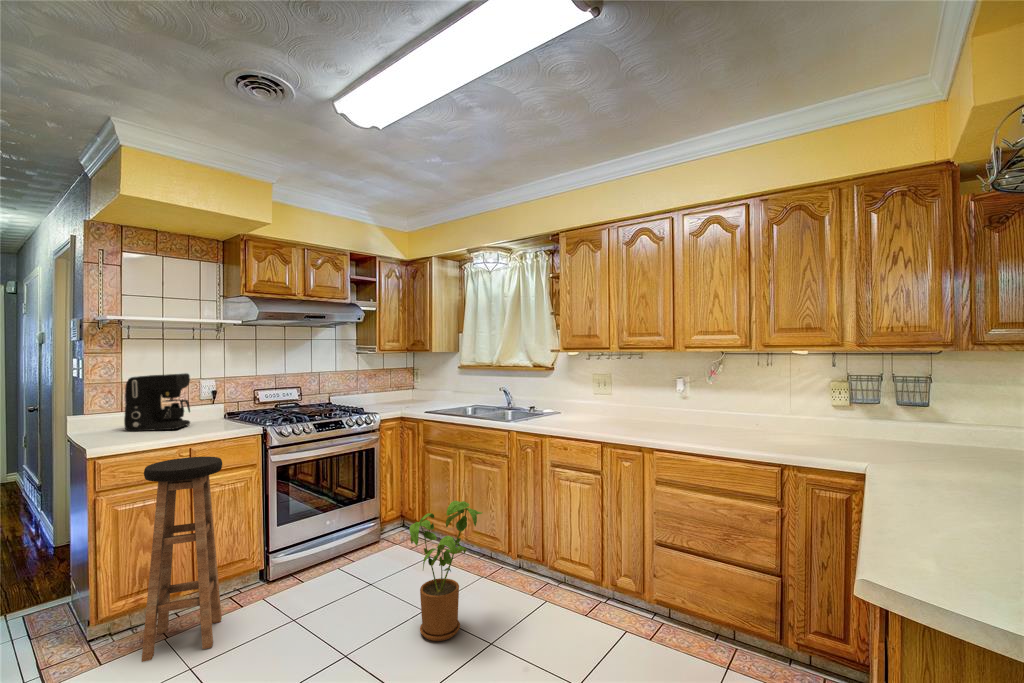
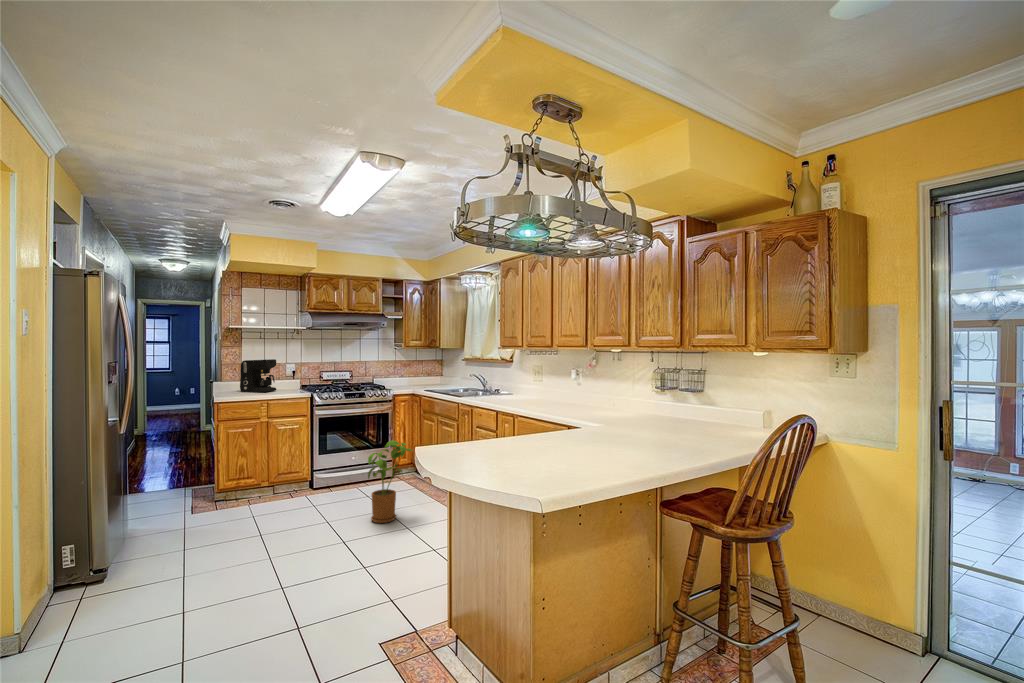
bar stool: present [142,456,222,662] -> none [233,406,279,512]

